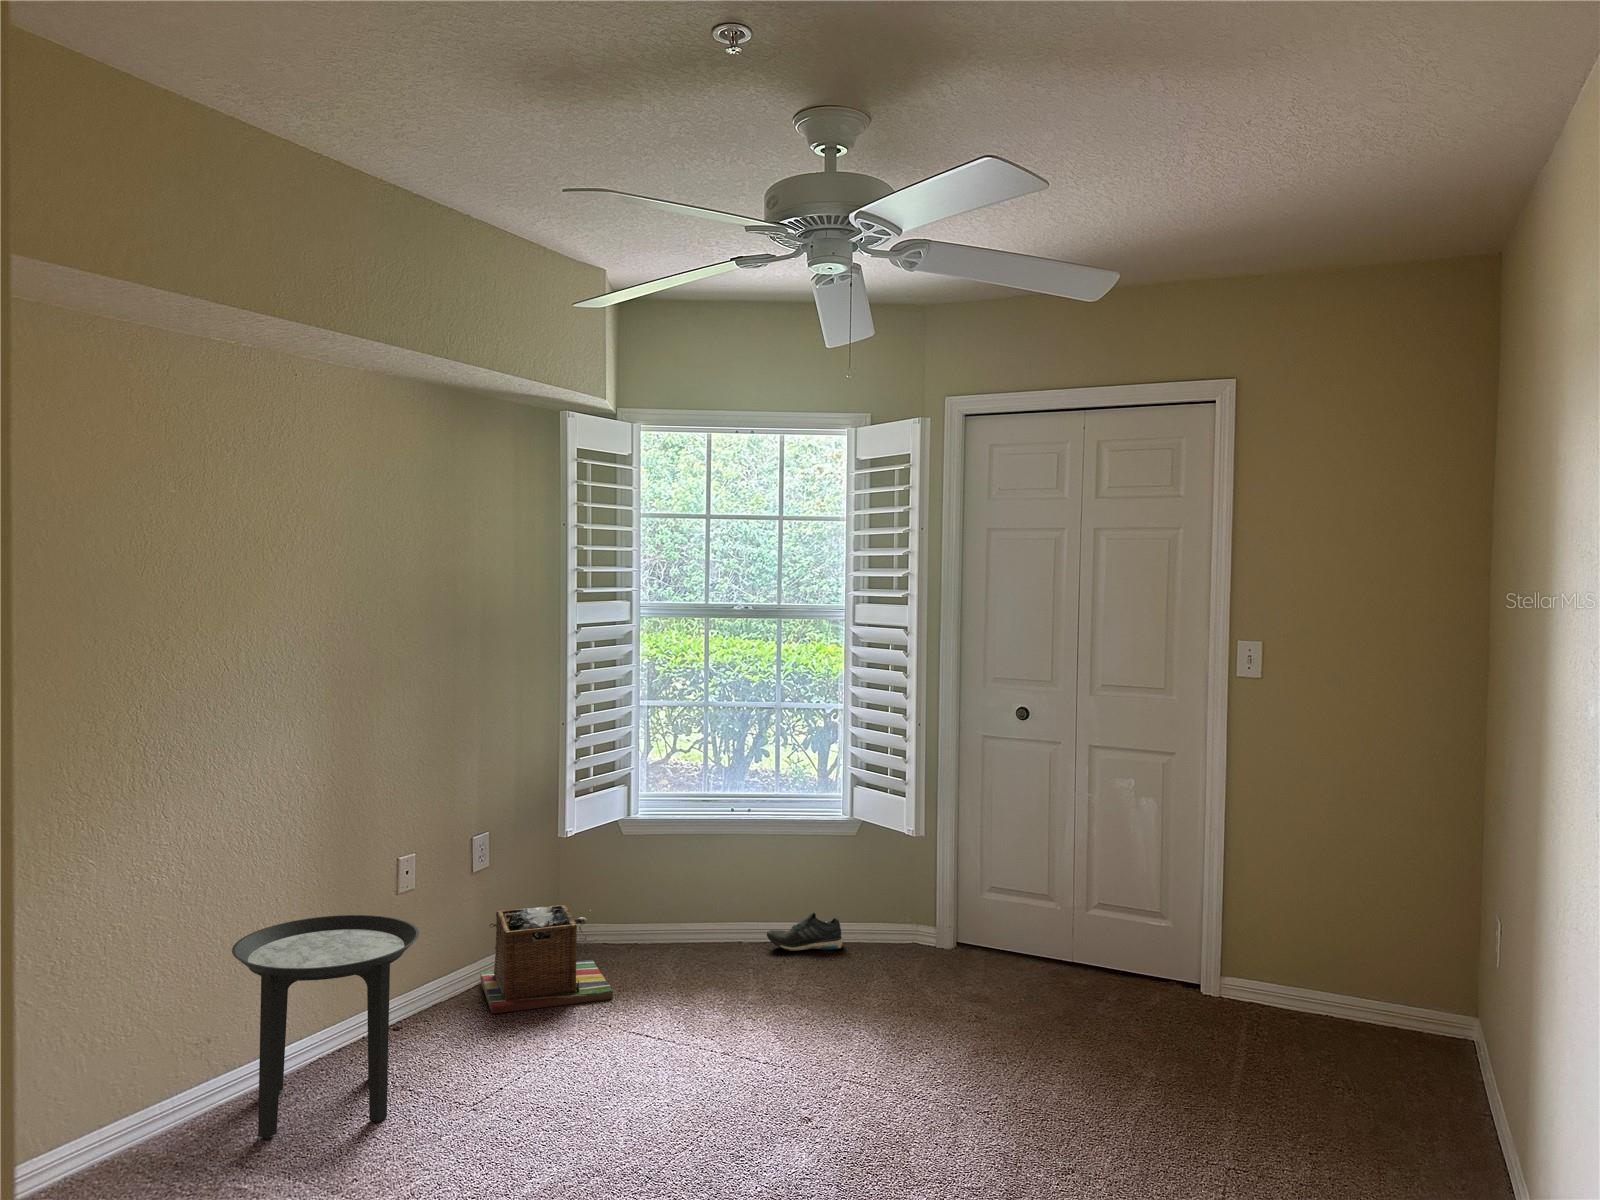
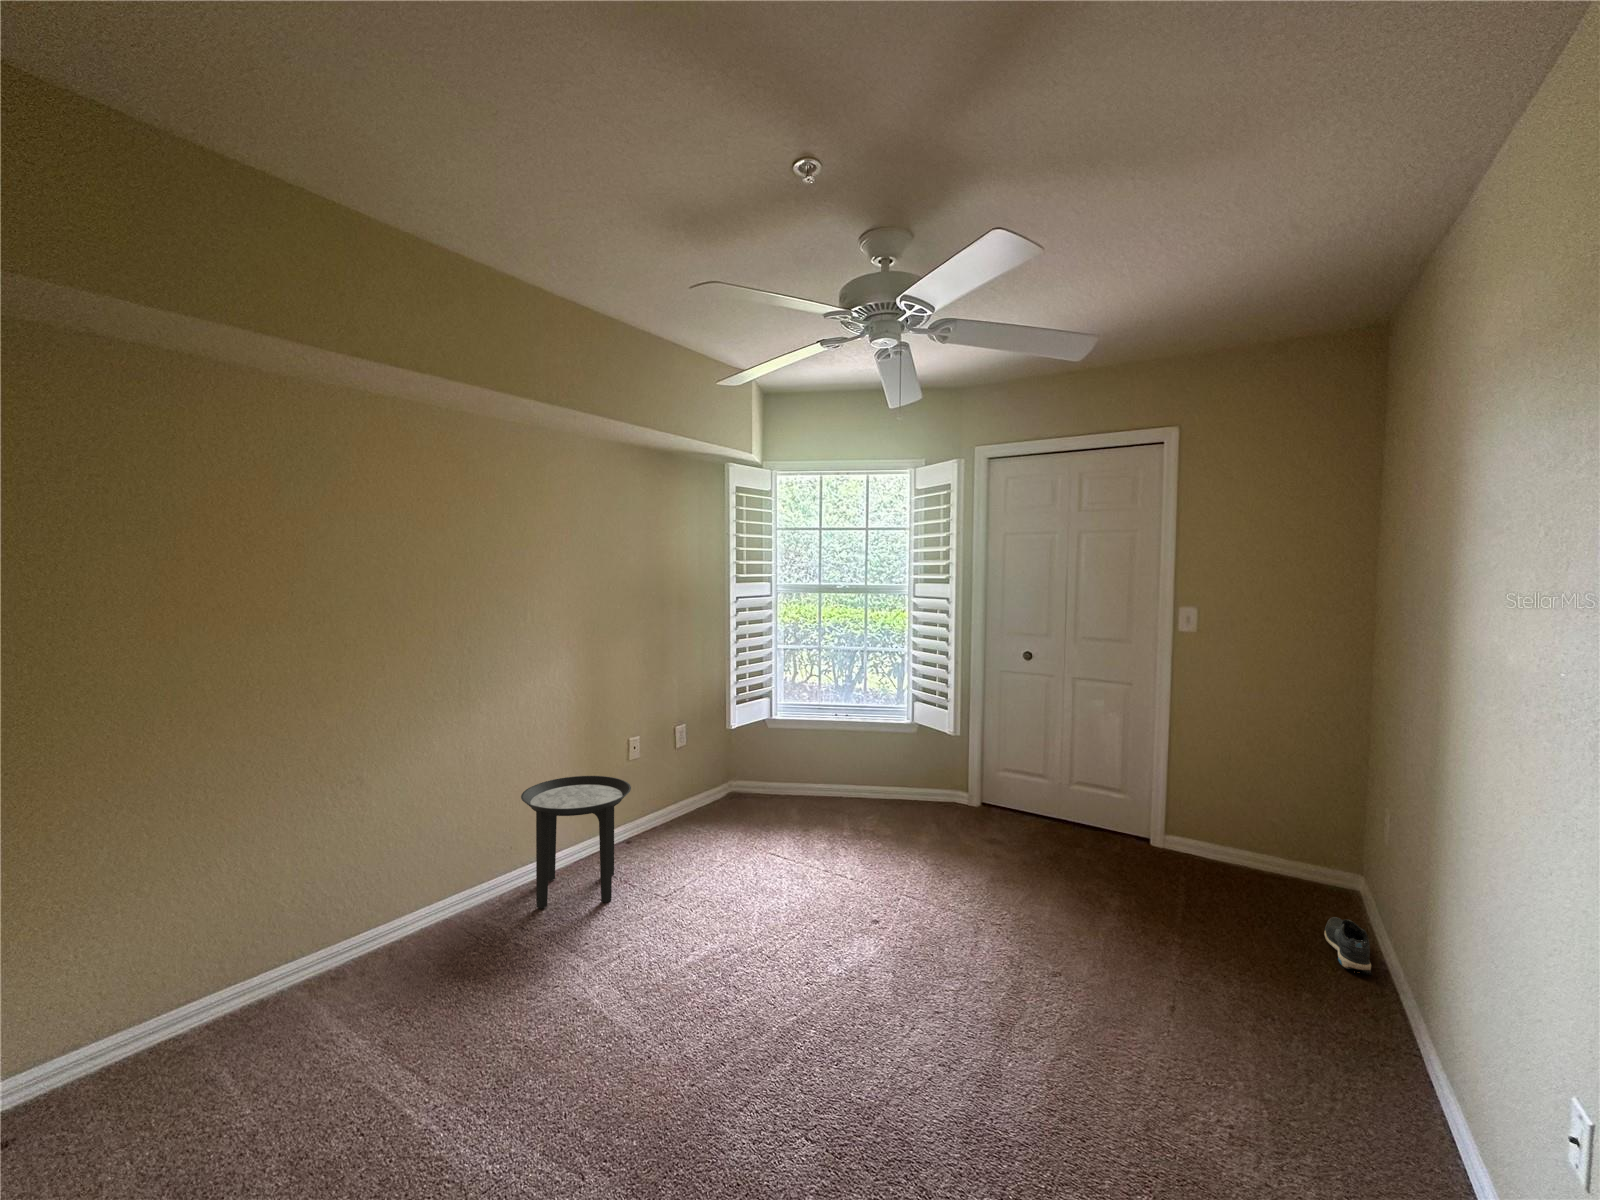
laundry basket: present [480,905,613,1014] -> none [679,772,757,838]
shoe: present [767,912,843,951] -> present [1324,917,1372,975]

